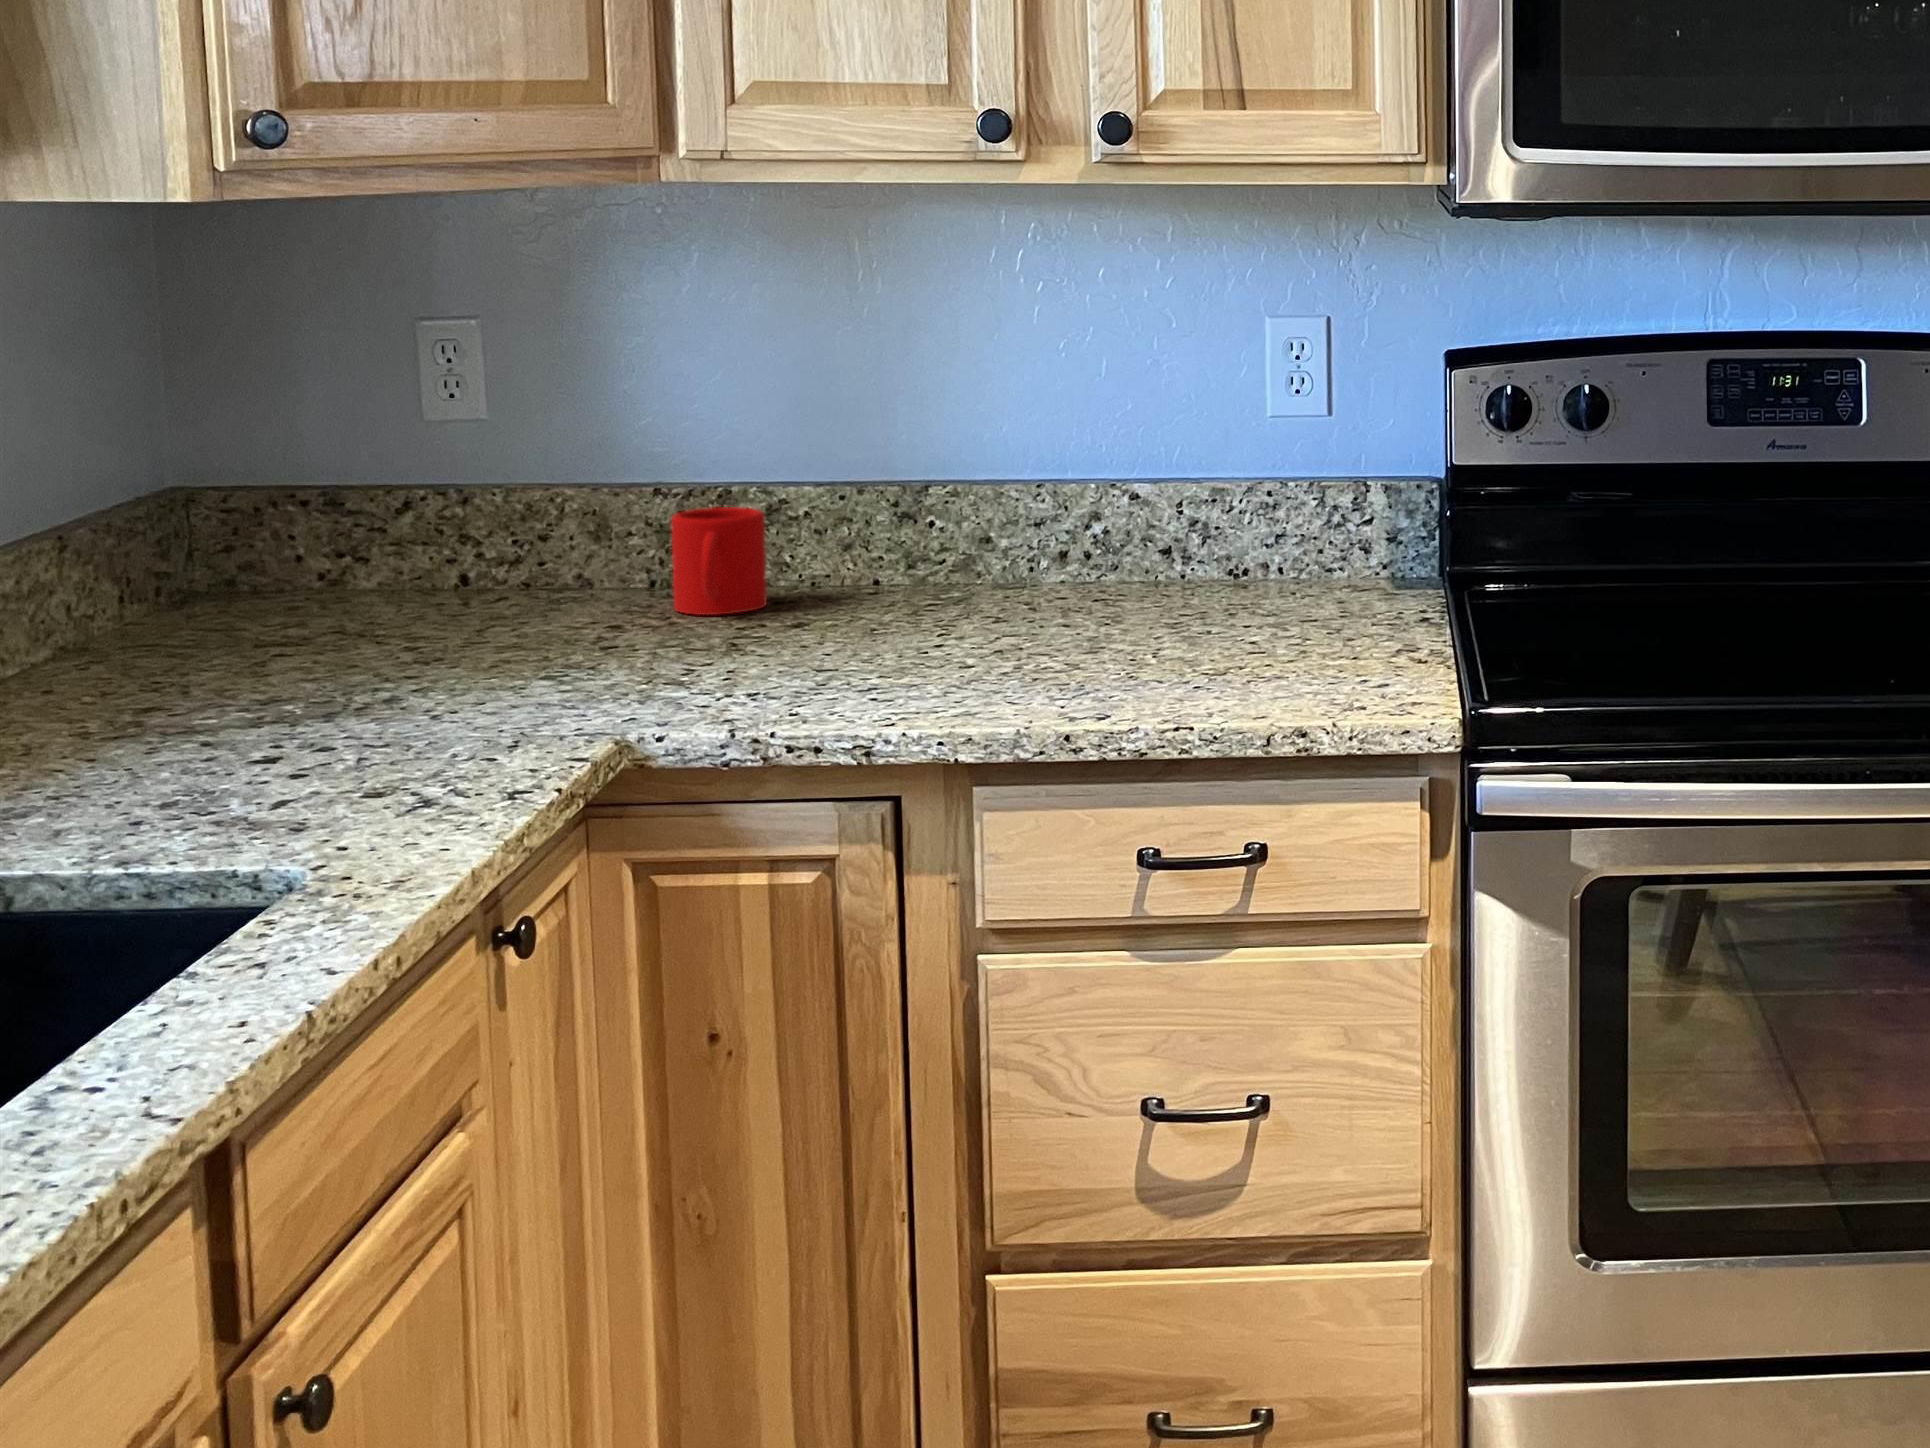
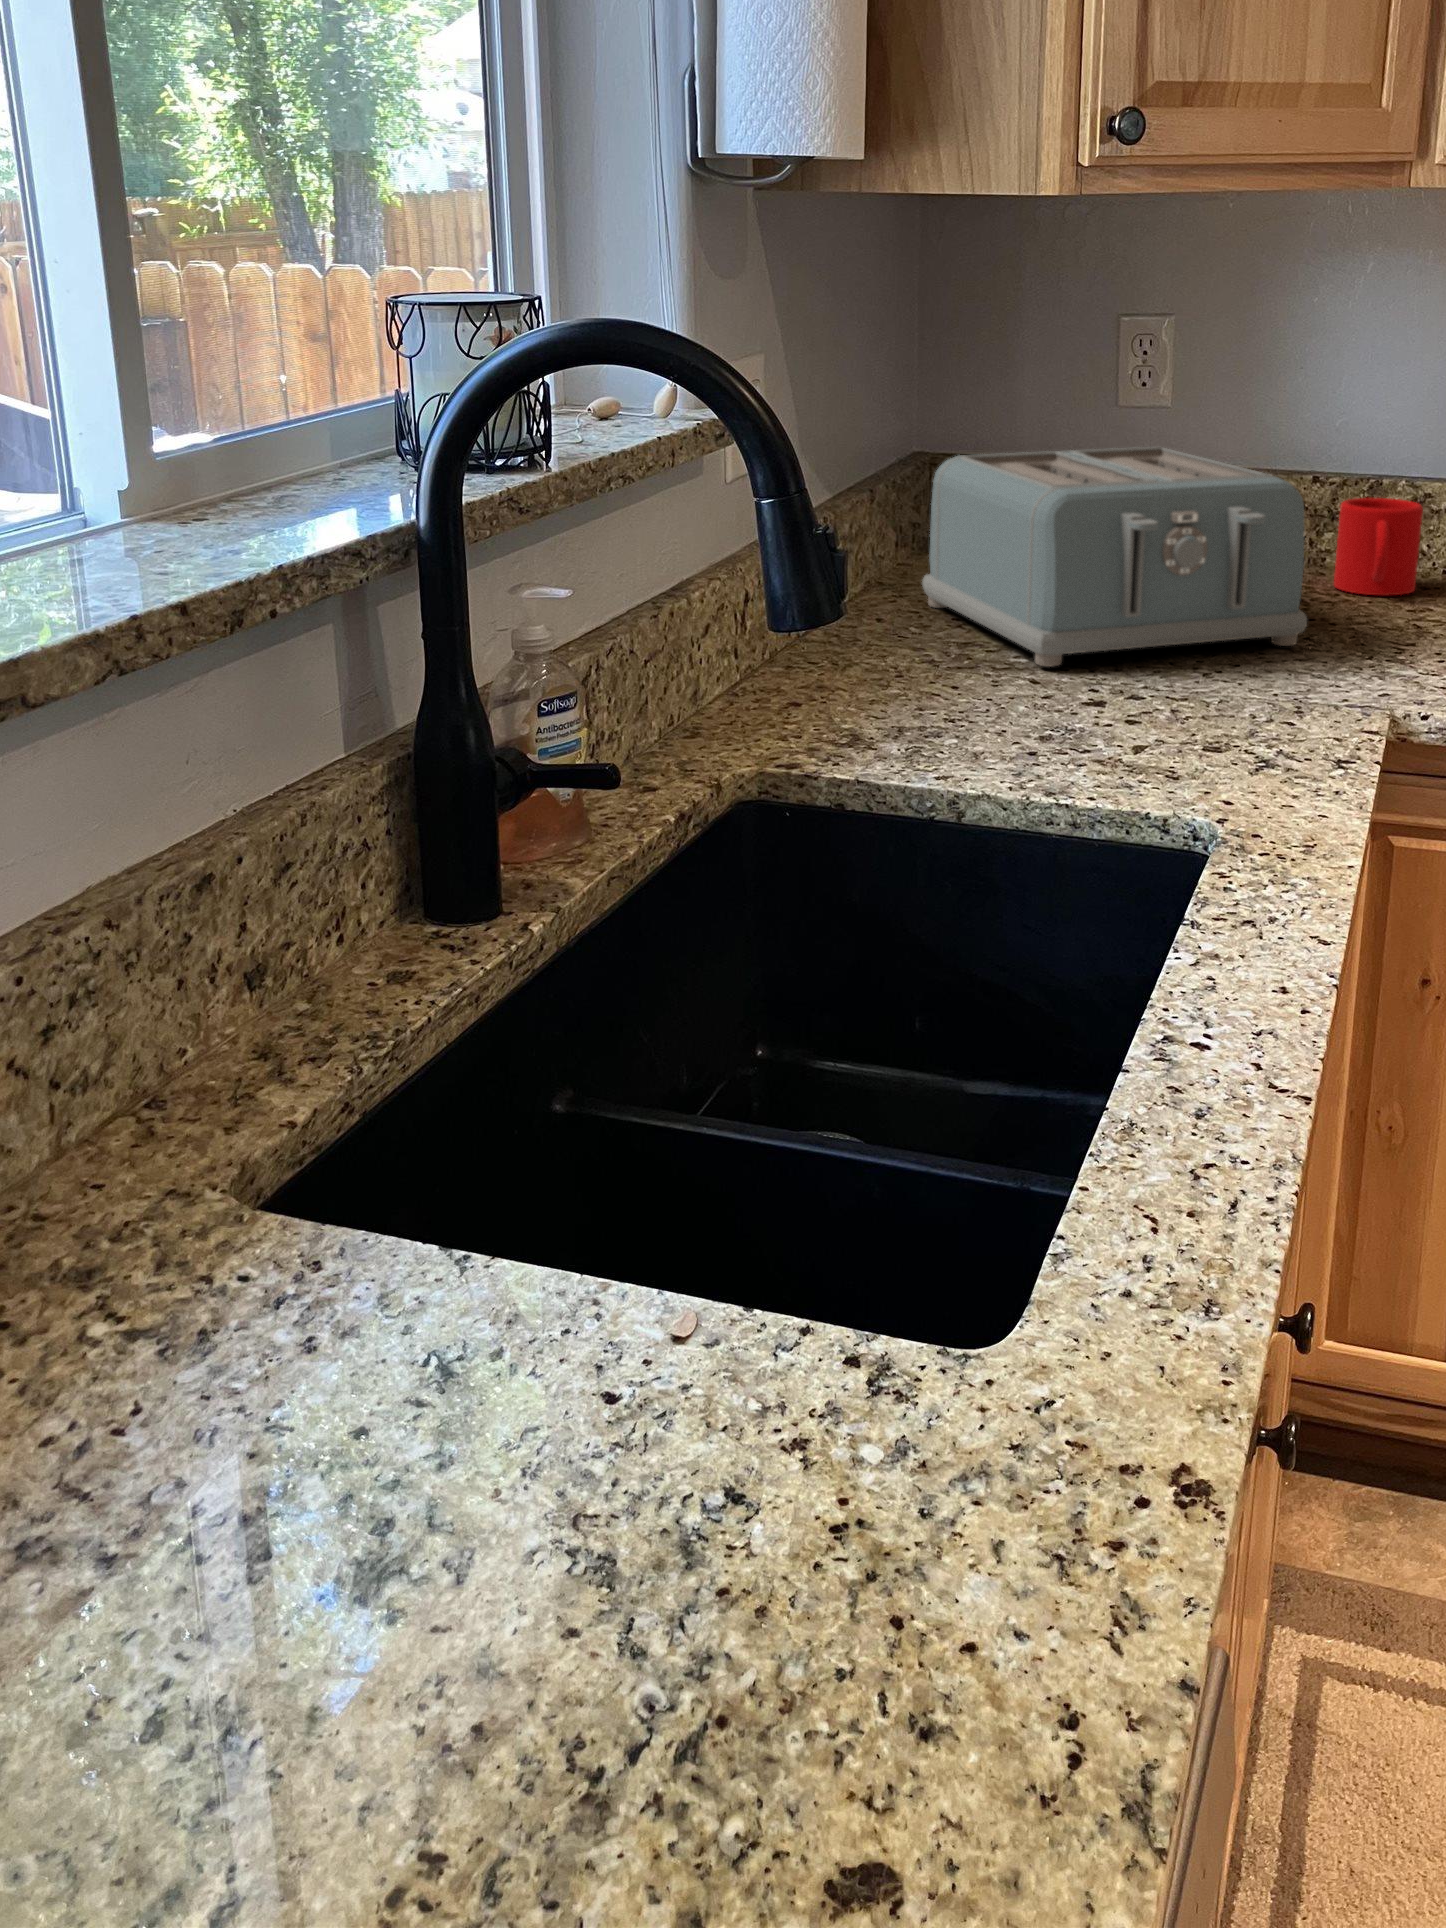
toaster: none [122,464,579,725] -> present [922,447,1307,667]

